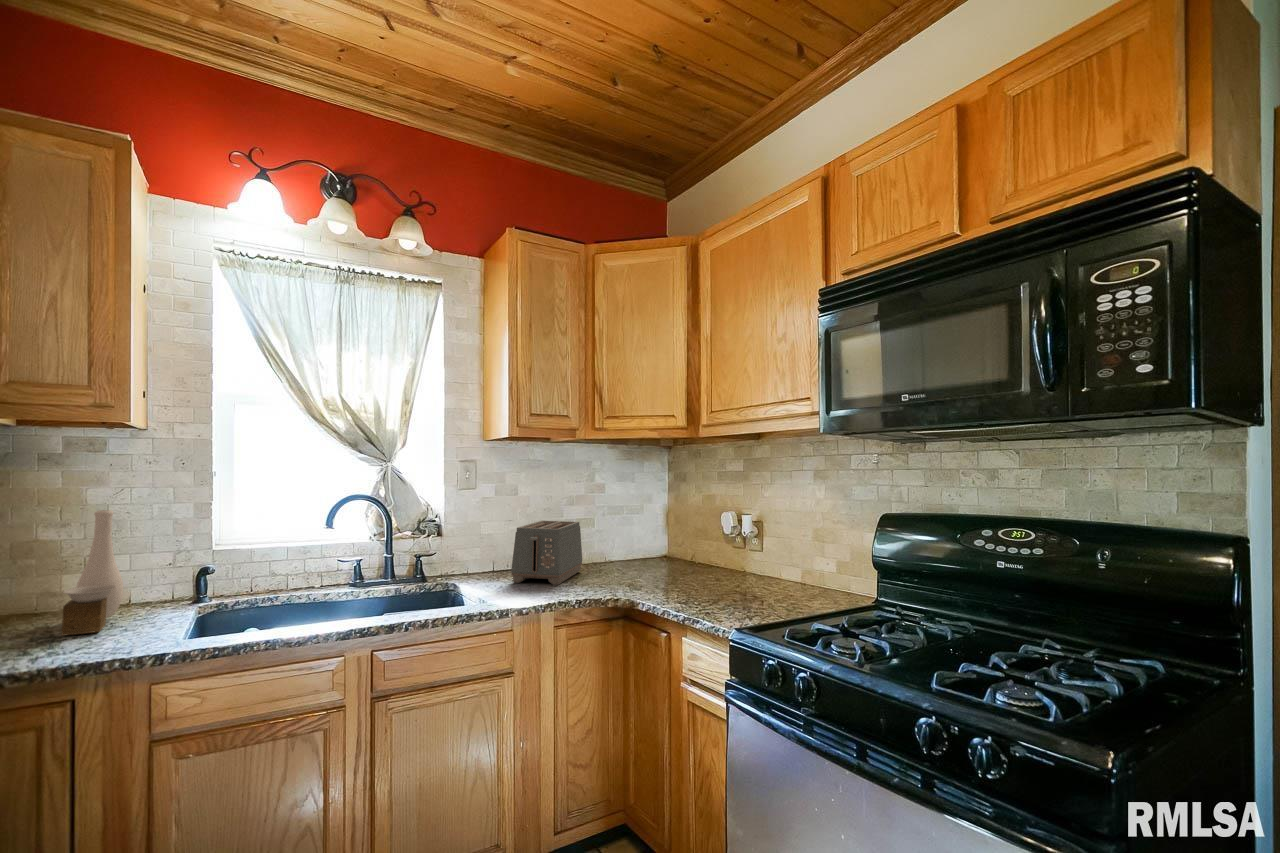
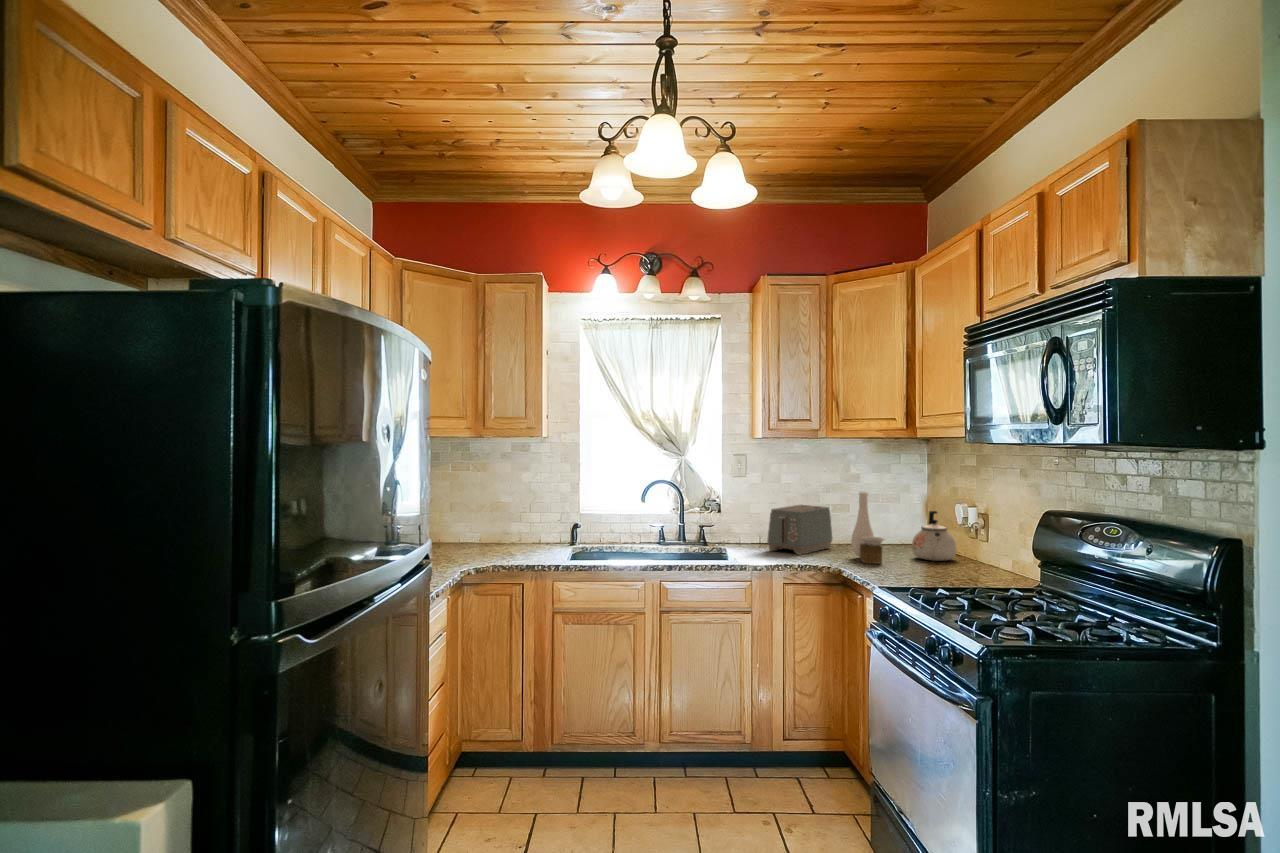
vase: present [62,510,123,636] -> present [851,492,885,564]
kettle: none [682,520,729,577] -> present [912,511,956,561]

